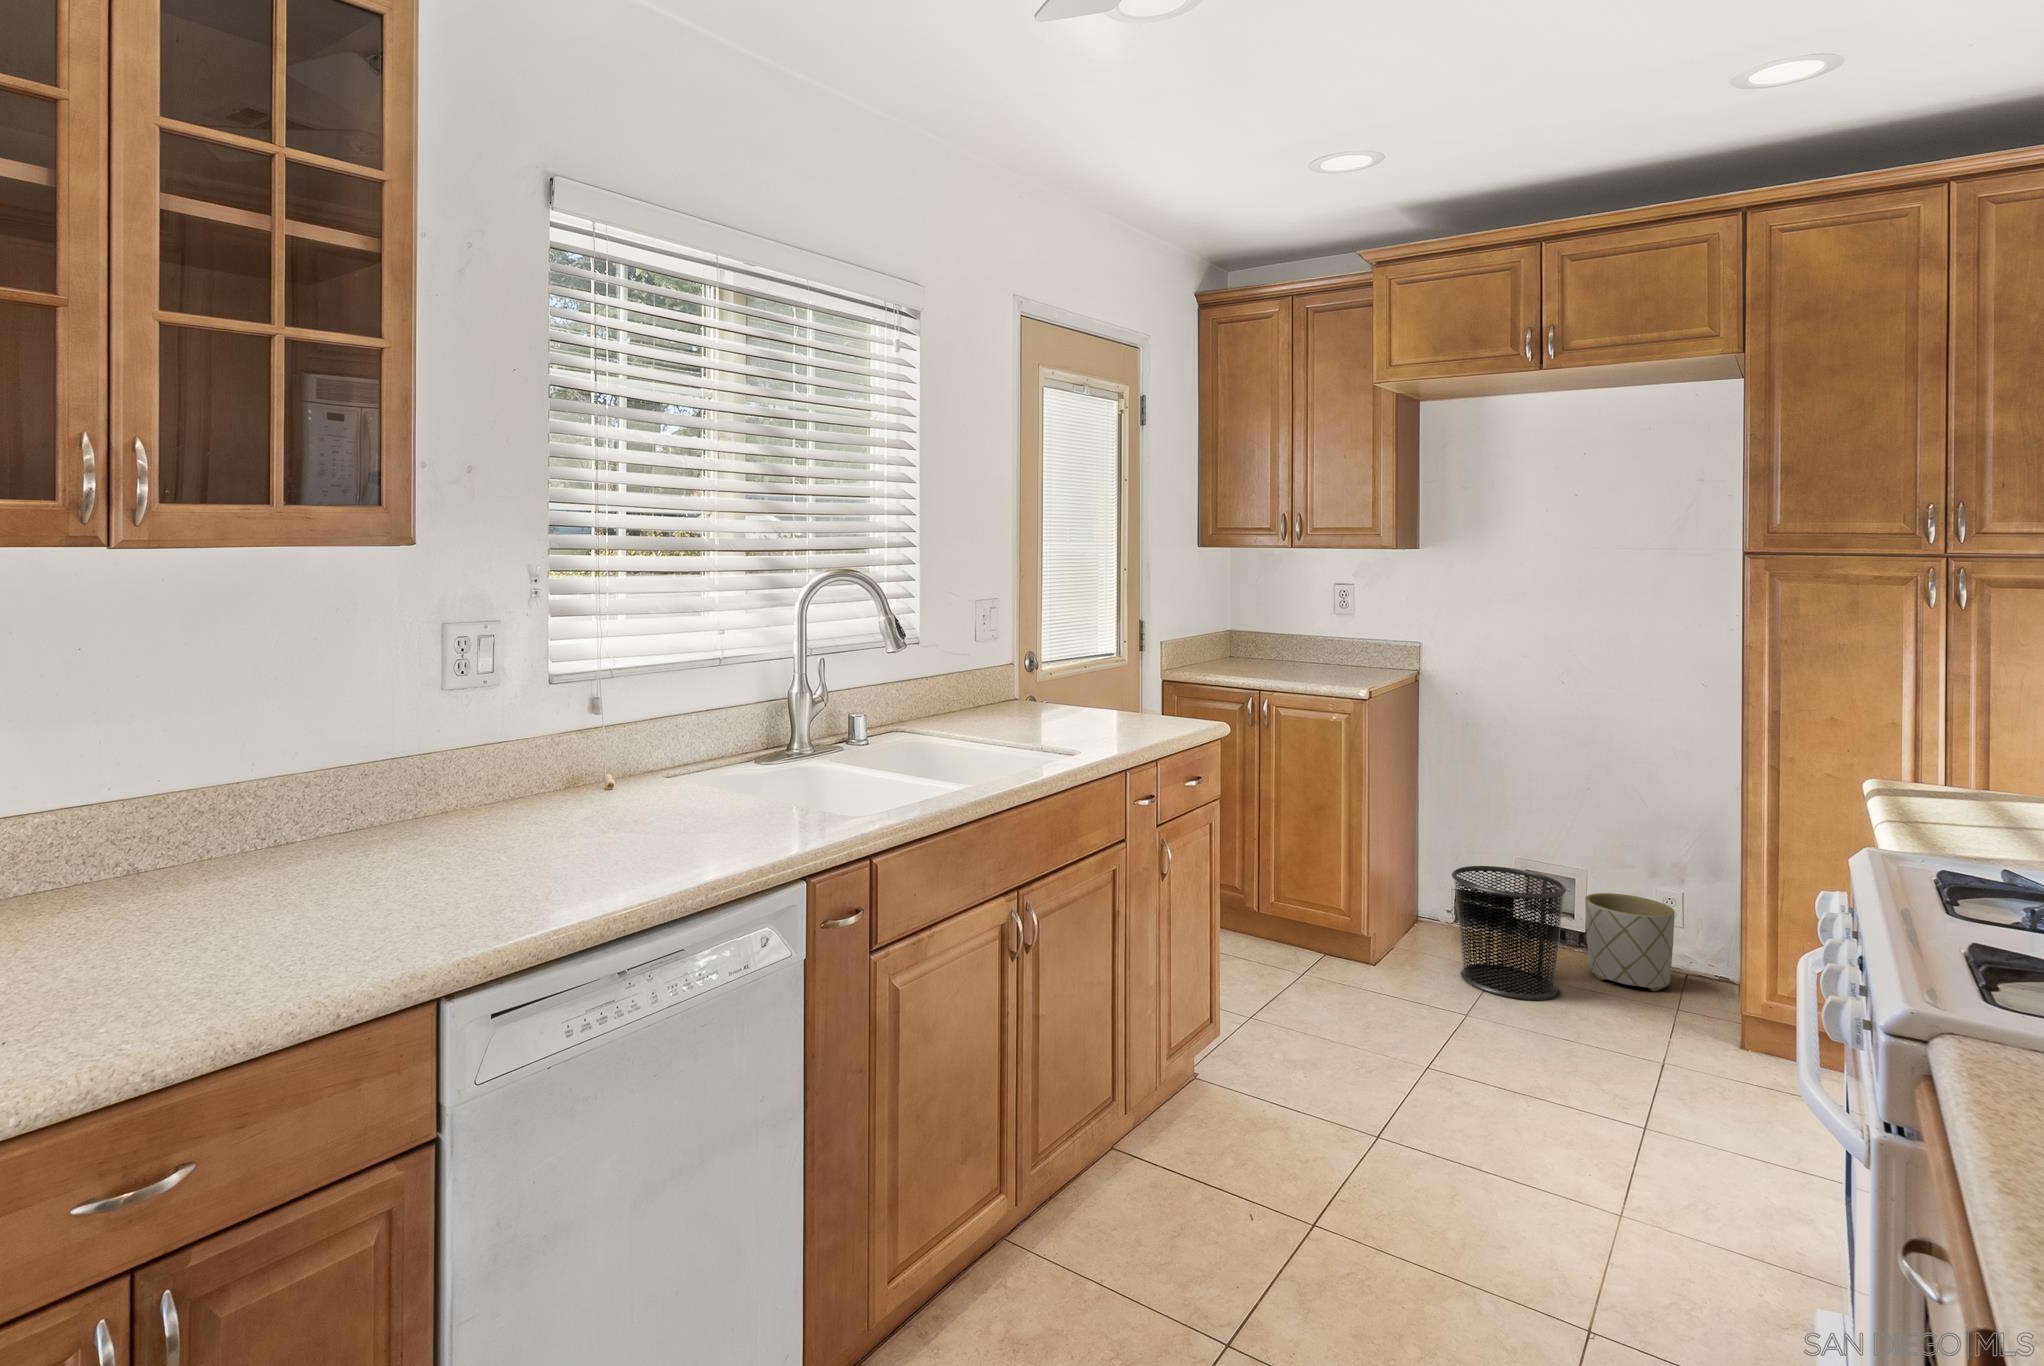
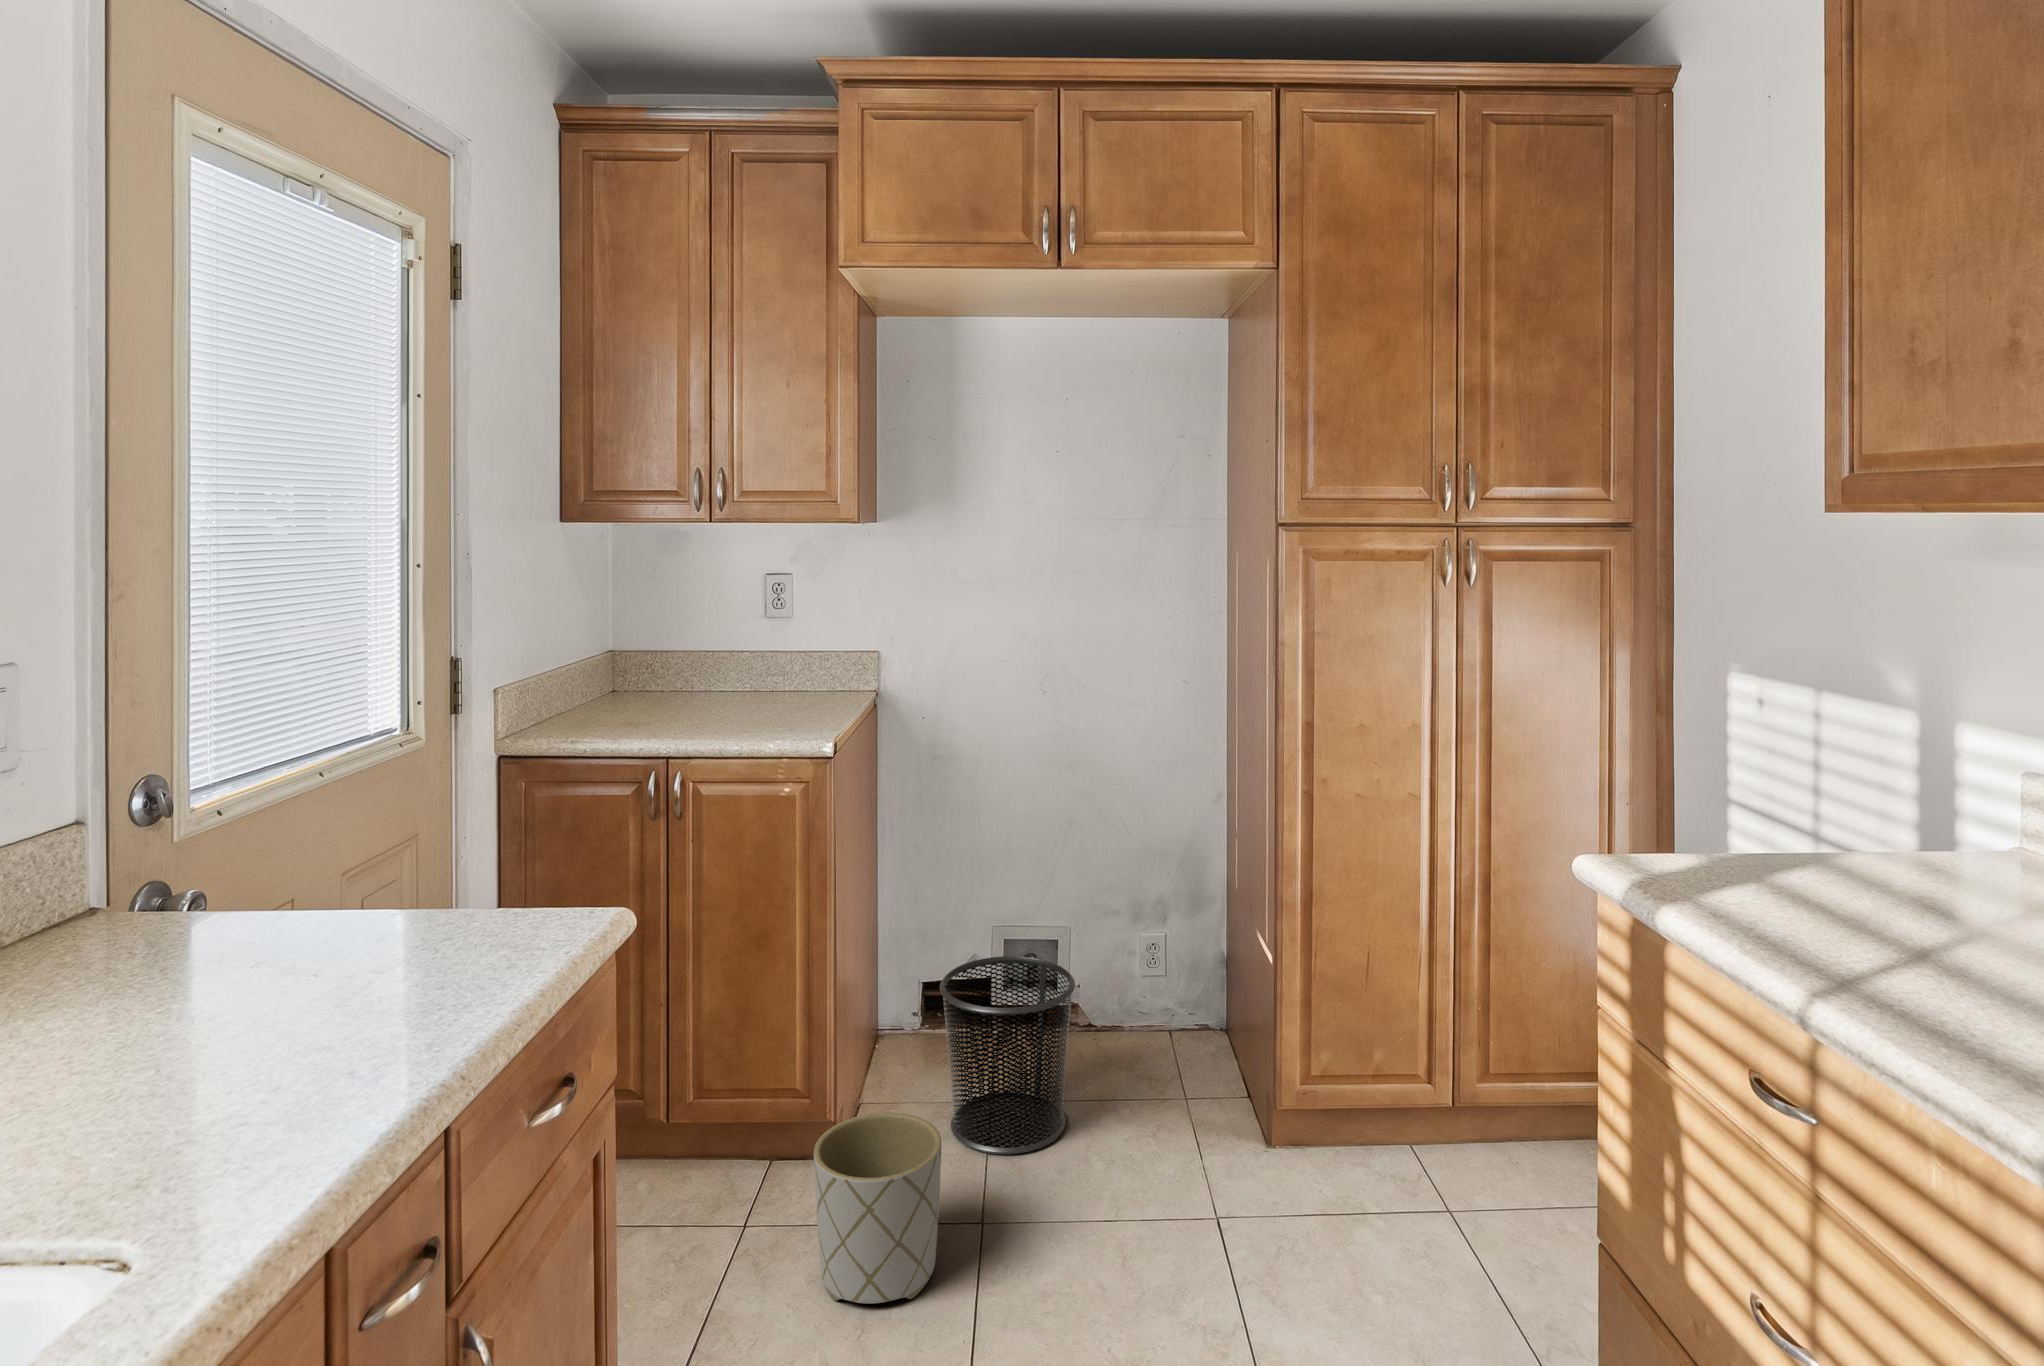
planter: present [1585,893,1675,991] -> present [814,1112,942,1304]

